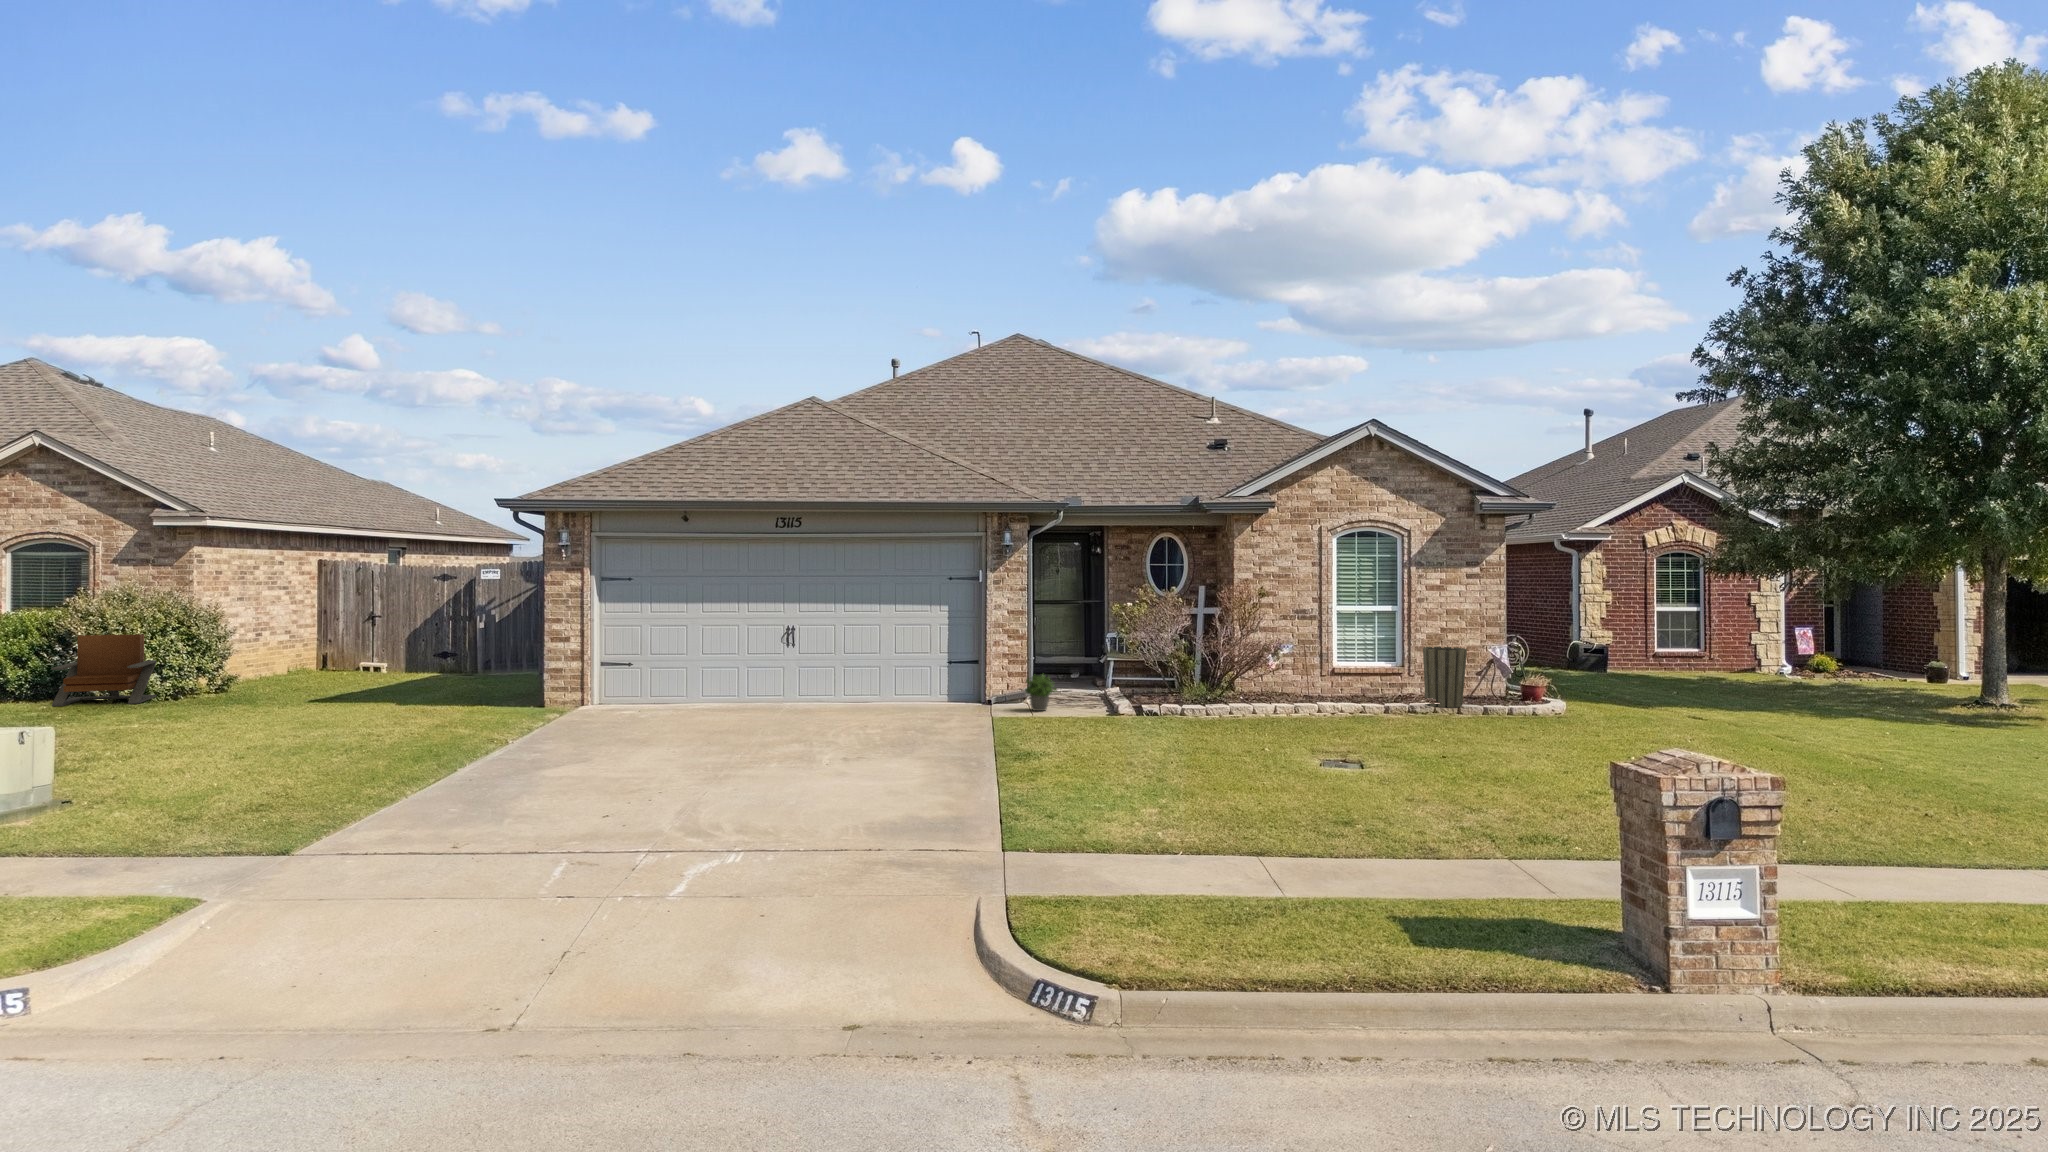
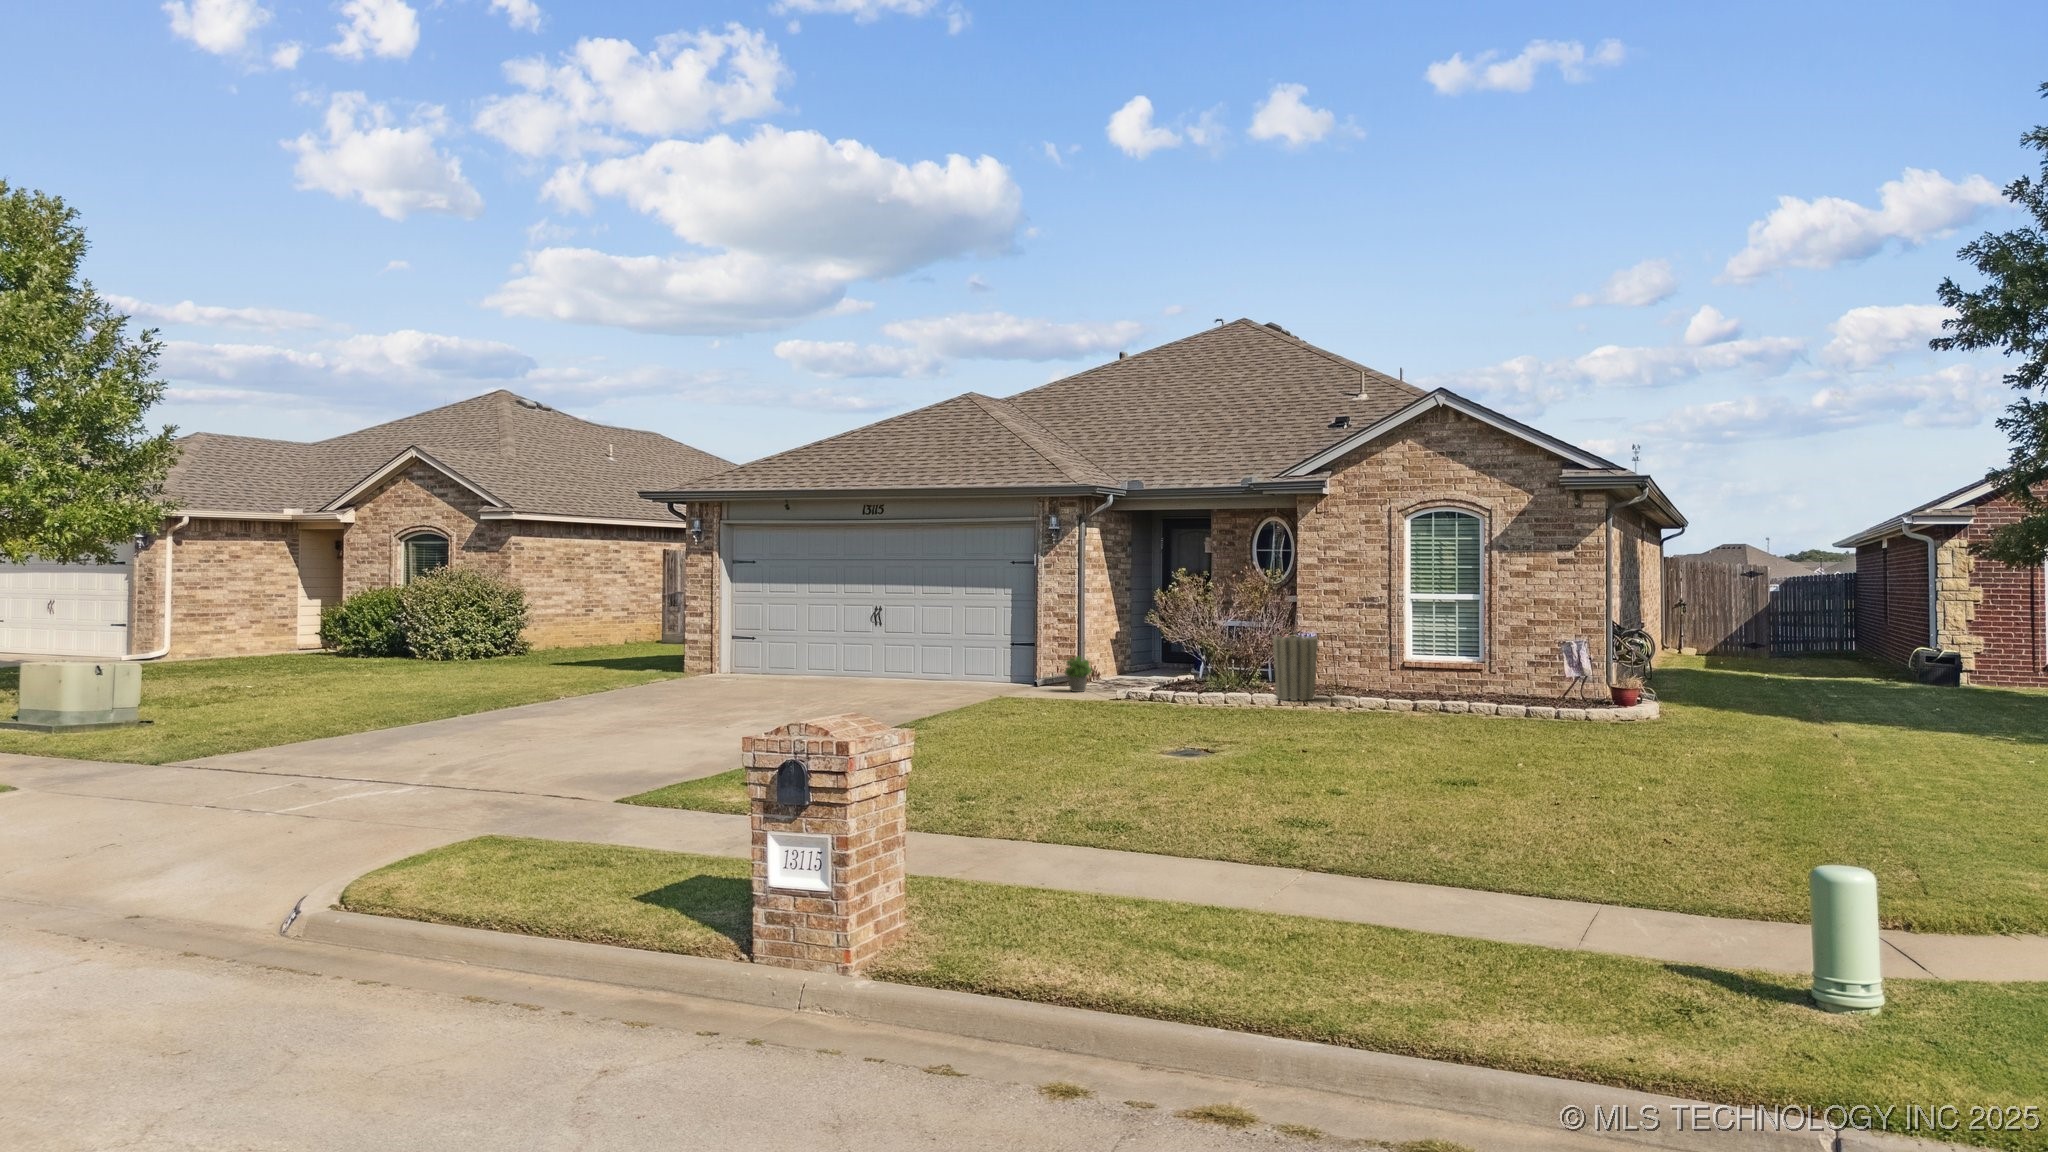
lounge chair: present [51,634,157,706] -> none [383,606,459,660]
trash can: present [1423,647,1467,708] -> present [1273,636,1318,701]

